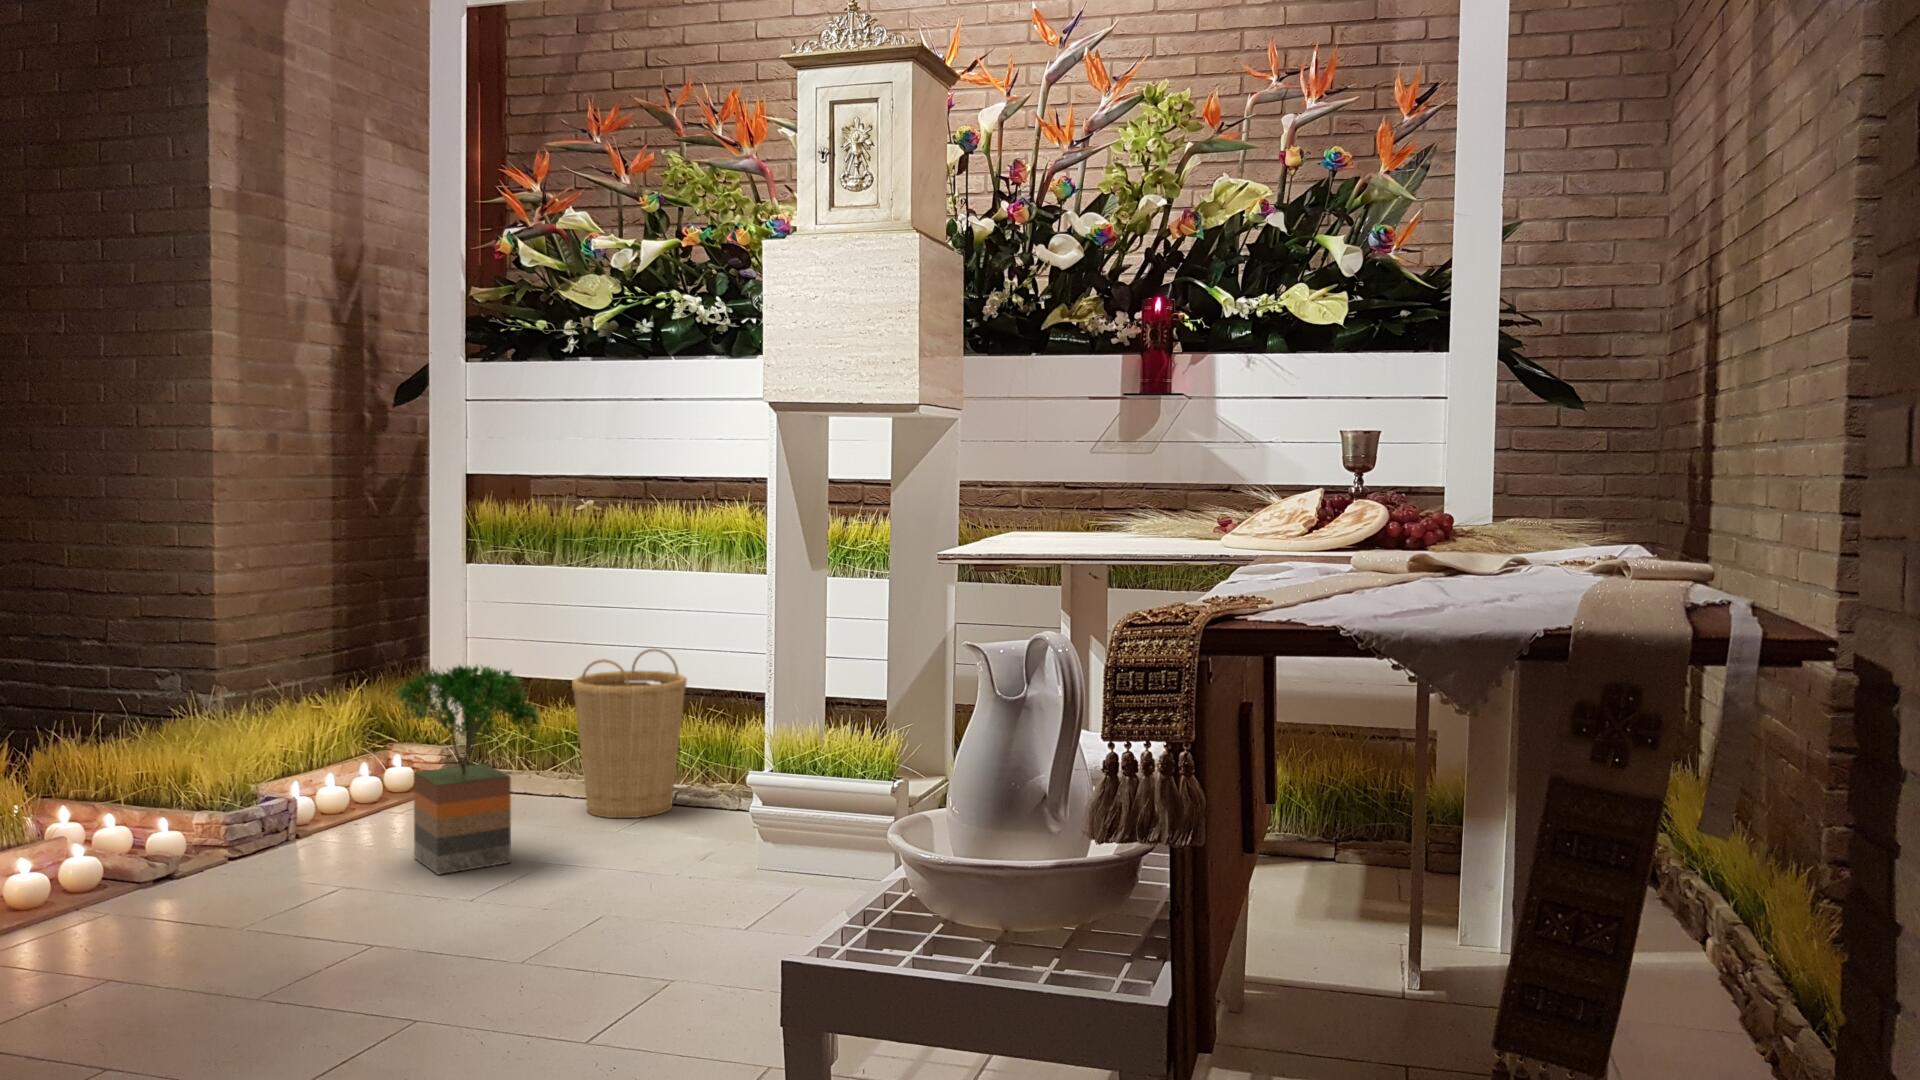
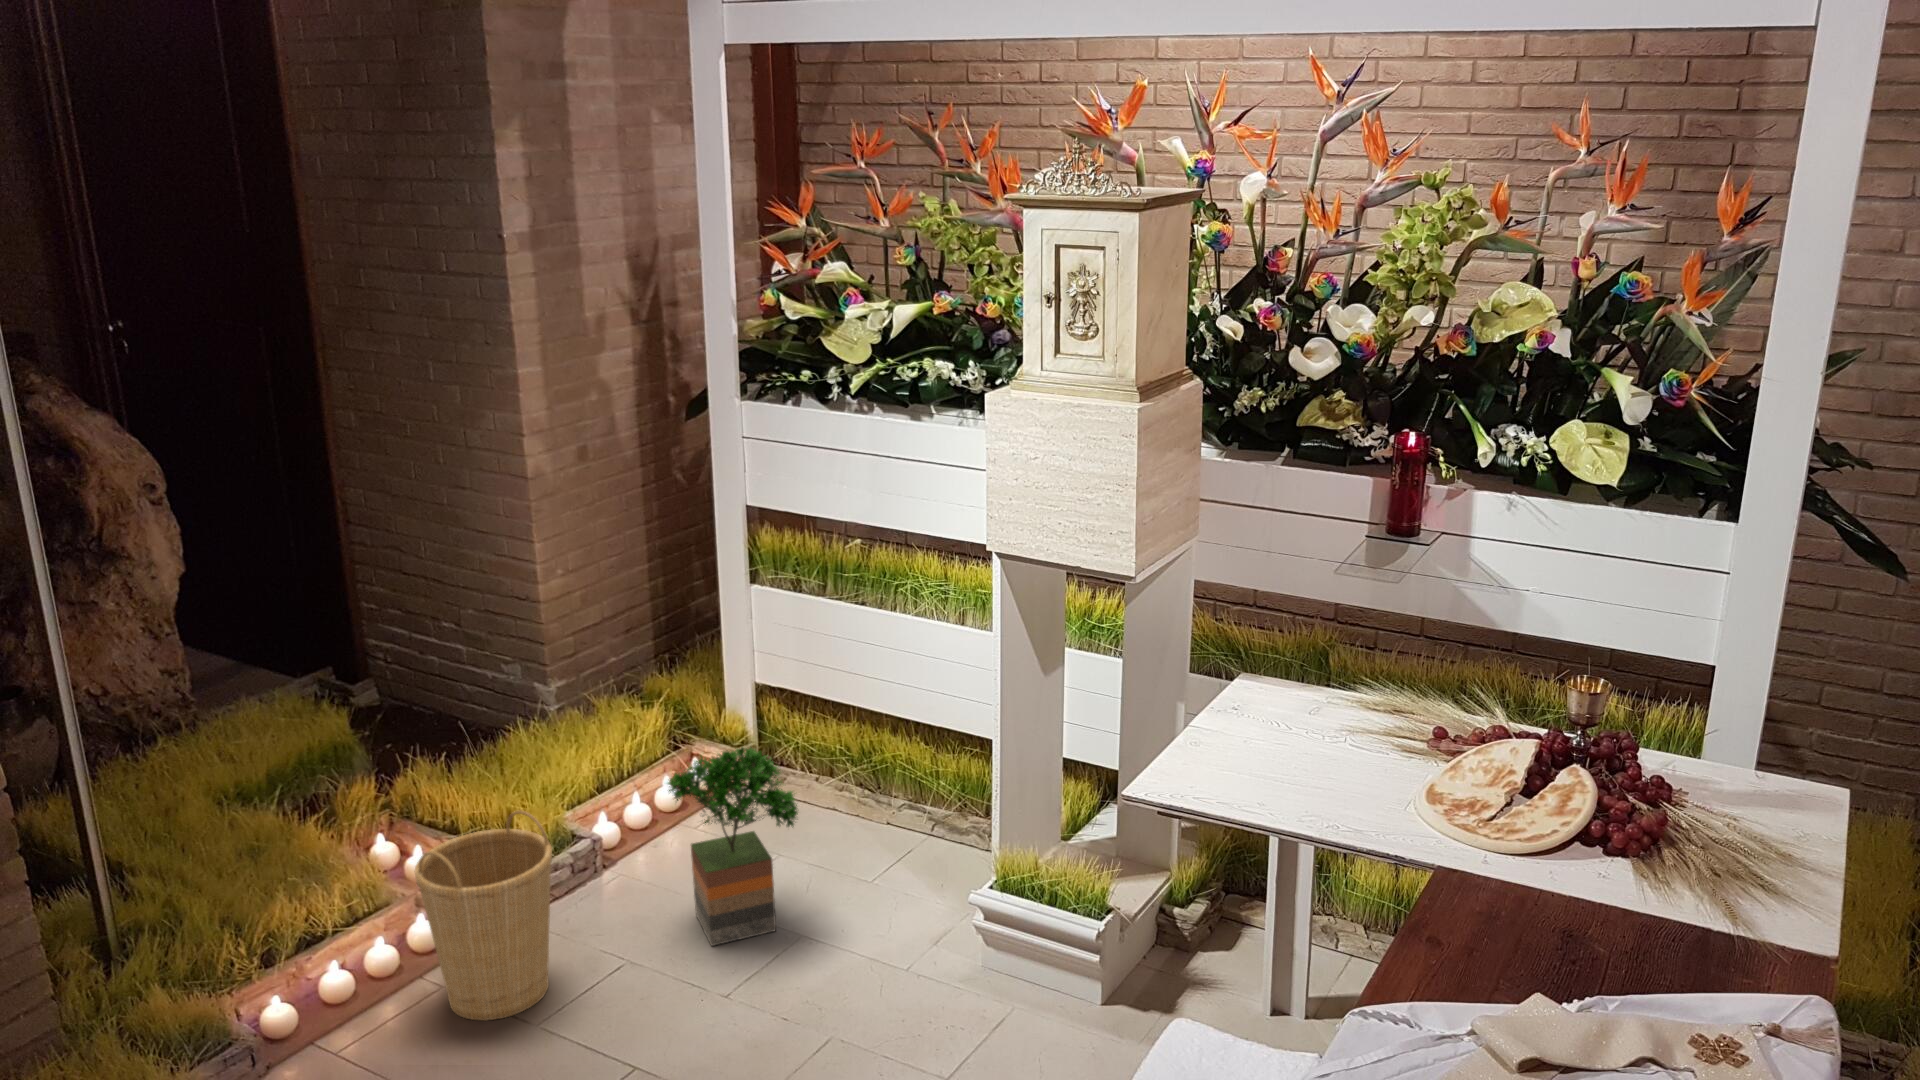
basket: present [572,649,687,818] -> present [415,810,552,1021]

